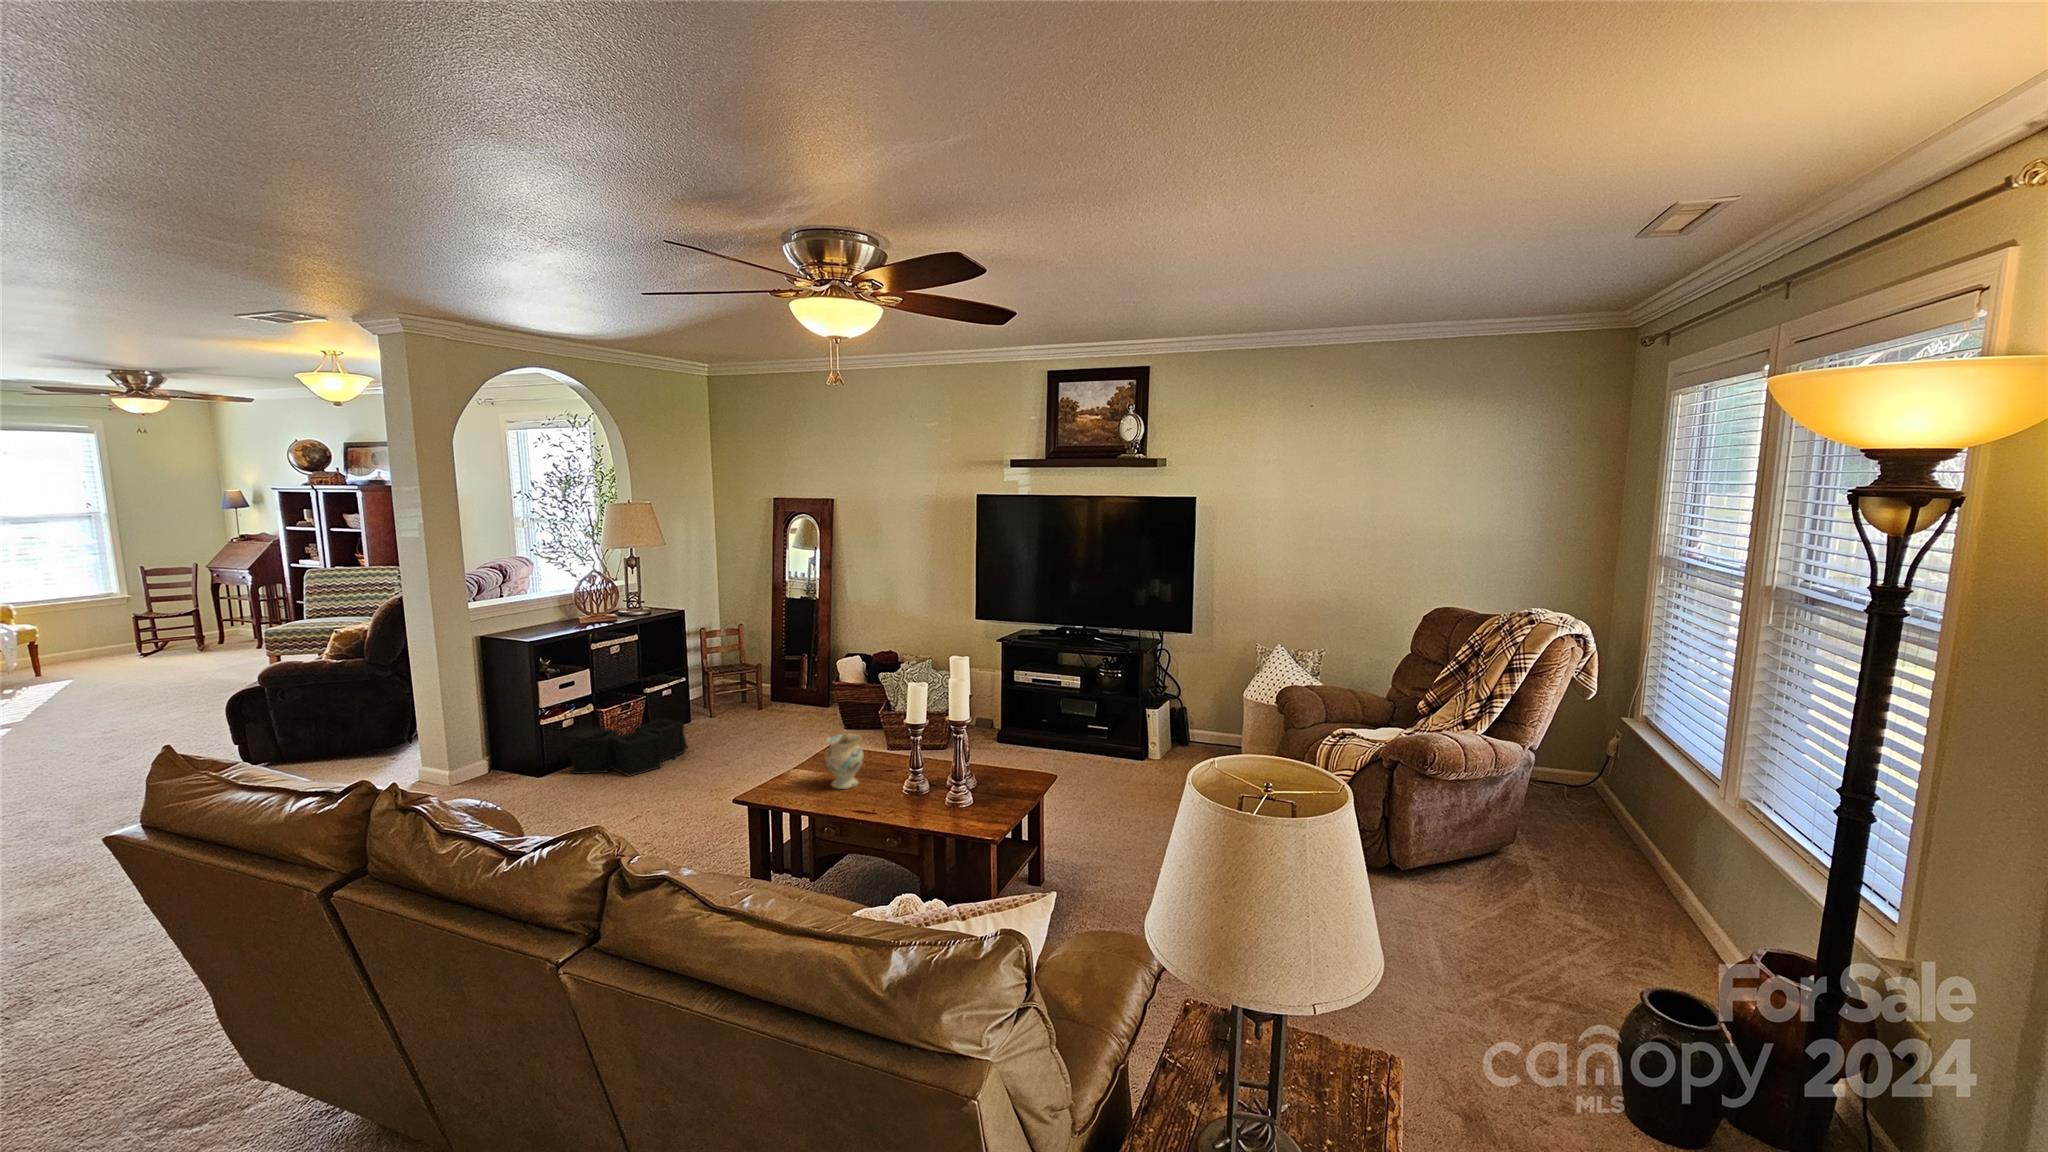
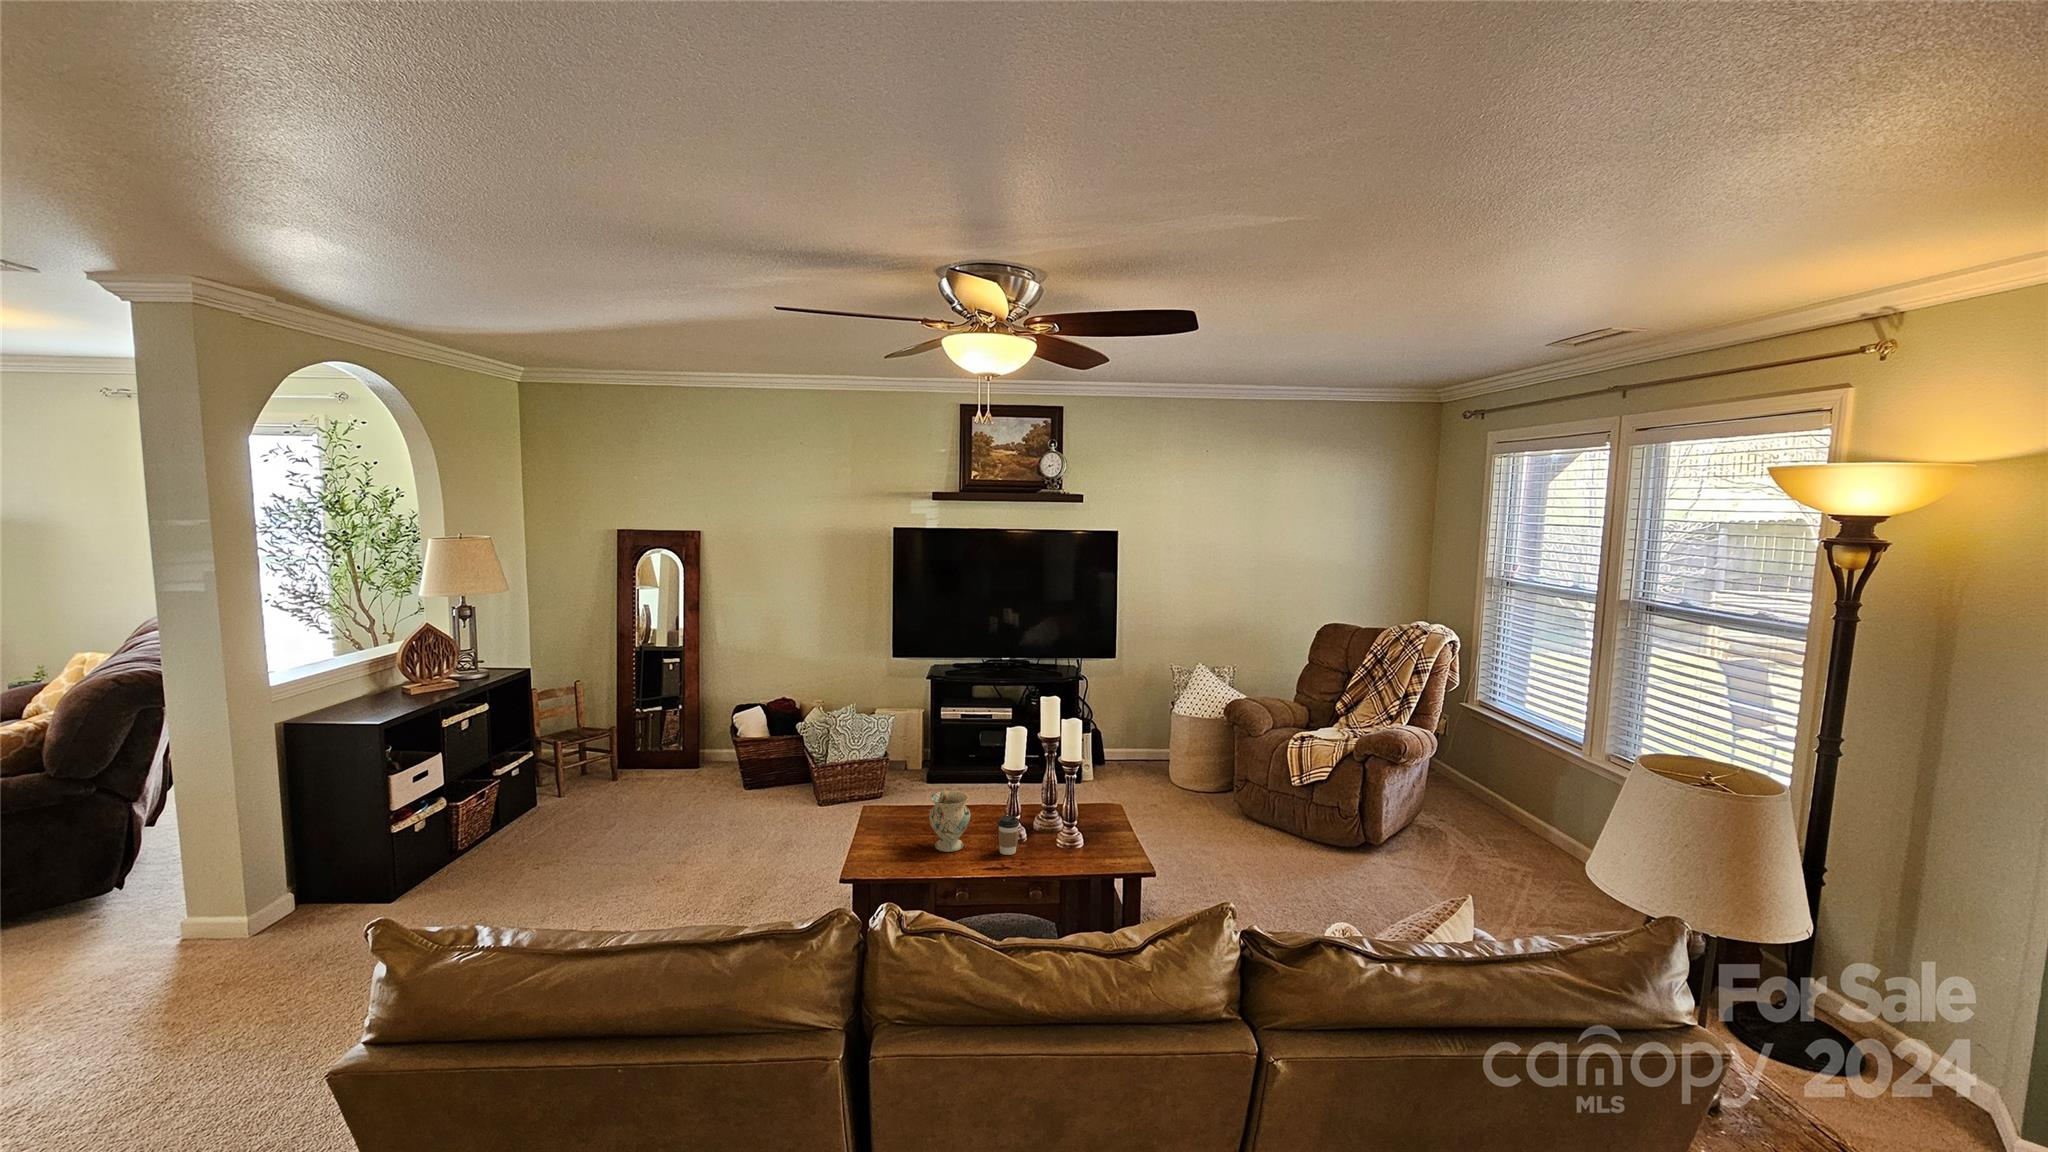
storage bin: present [562,719,688,776] -> none [419,805,588,892]
coffee cup: none [876,762,897,799] -> present [998,816,1019,855]

